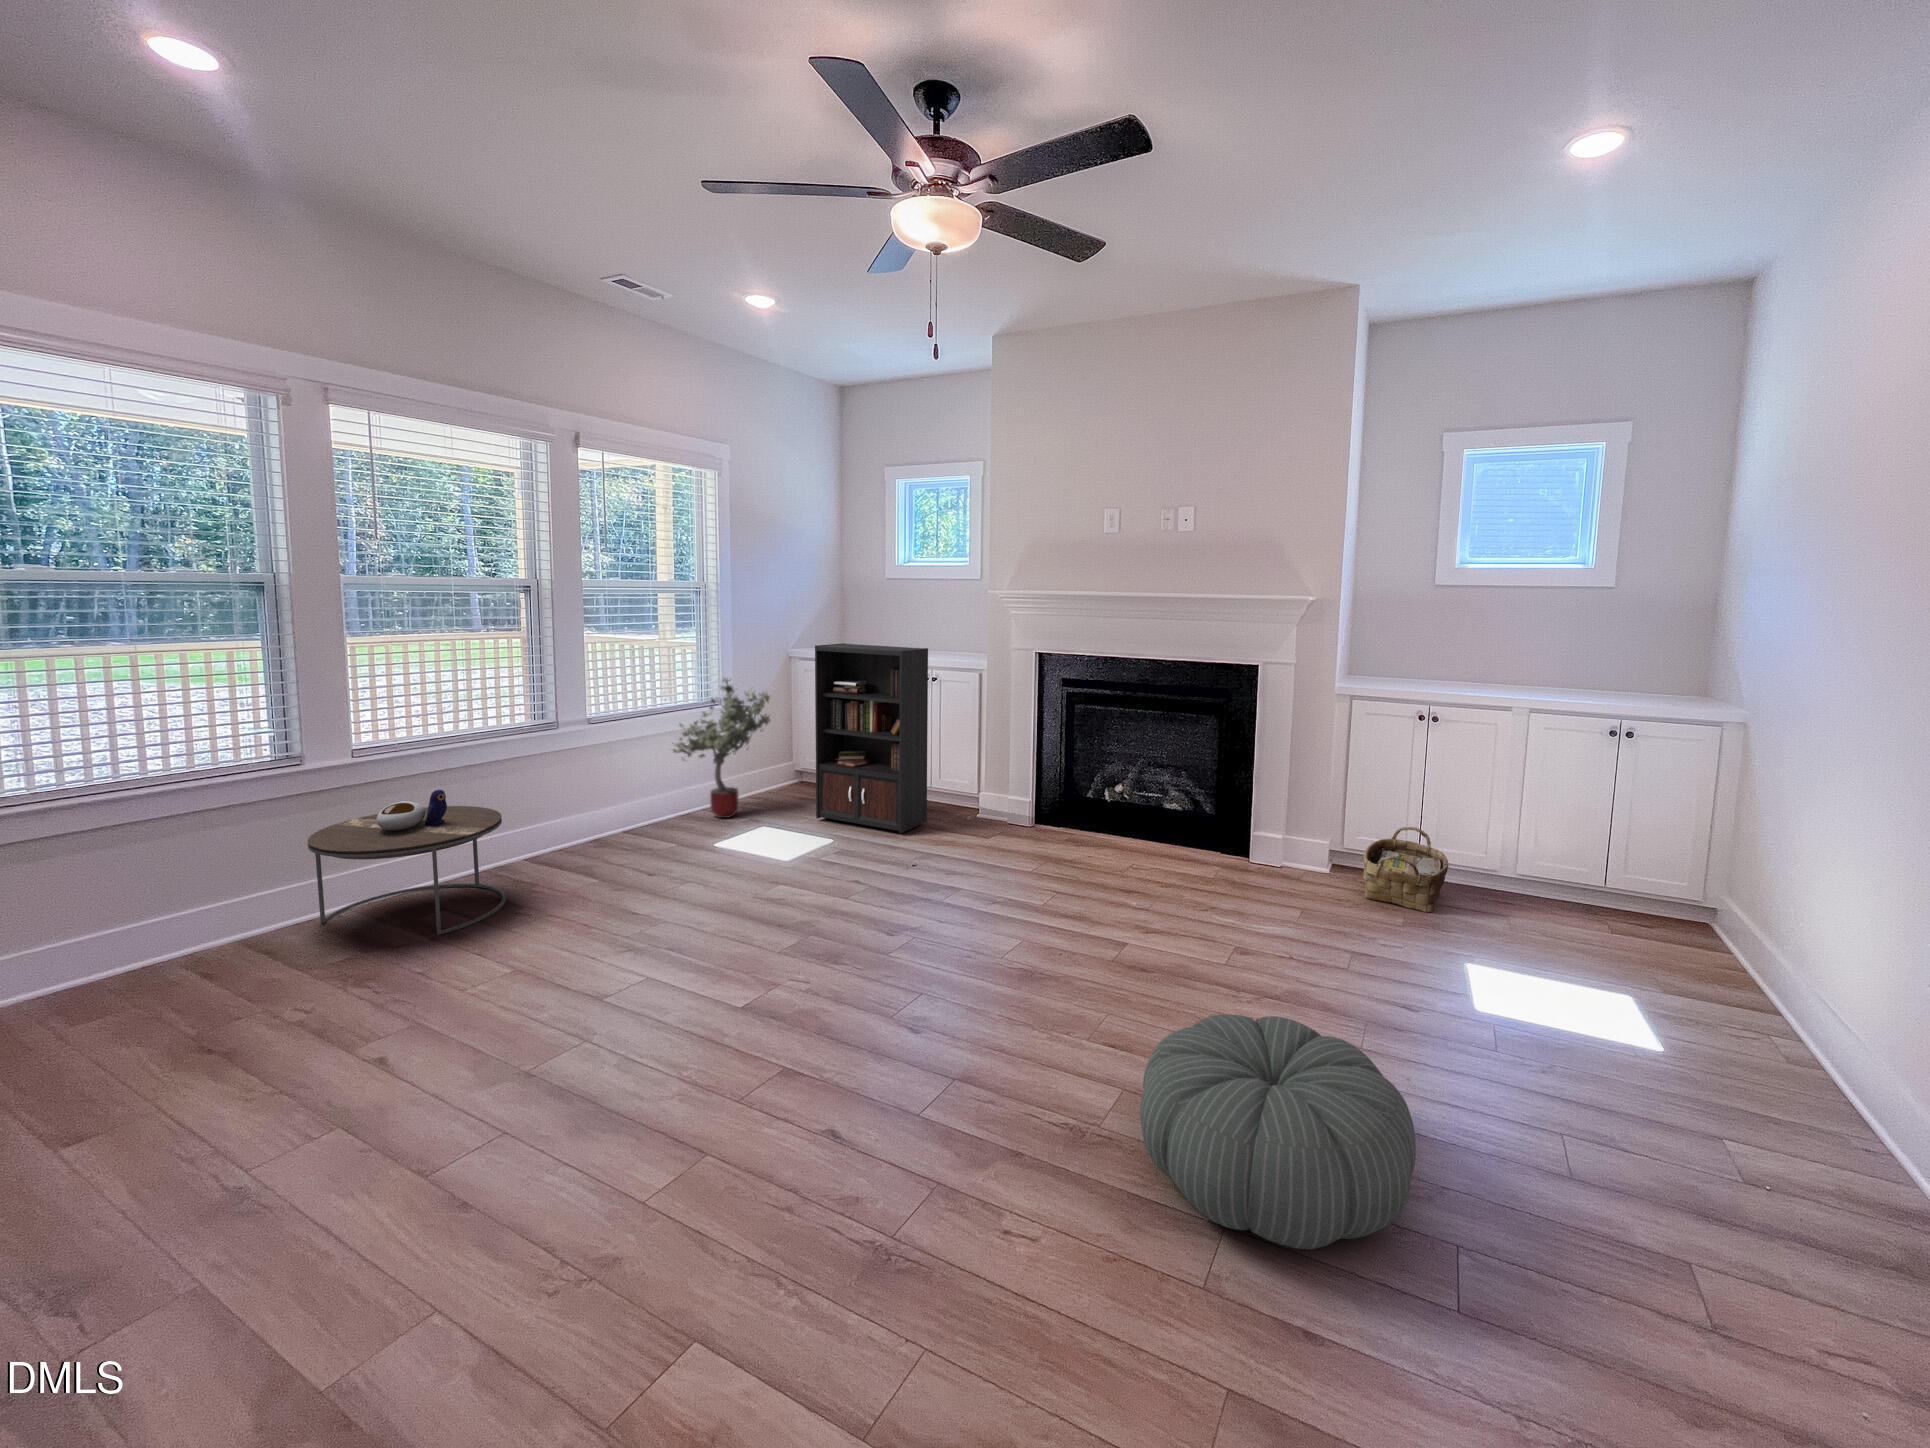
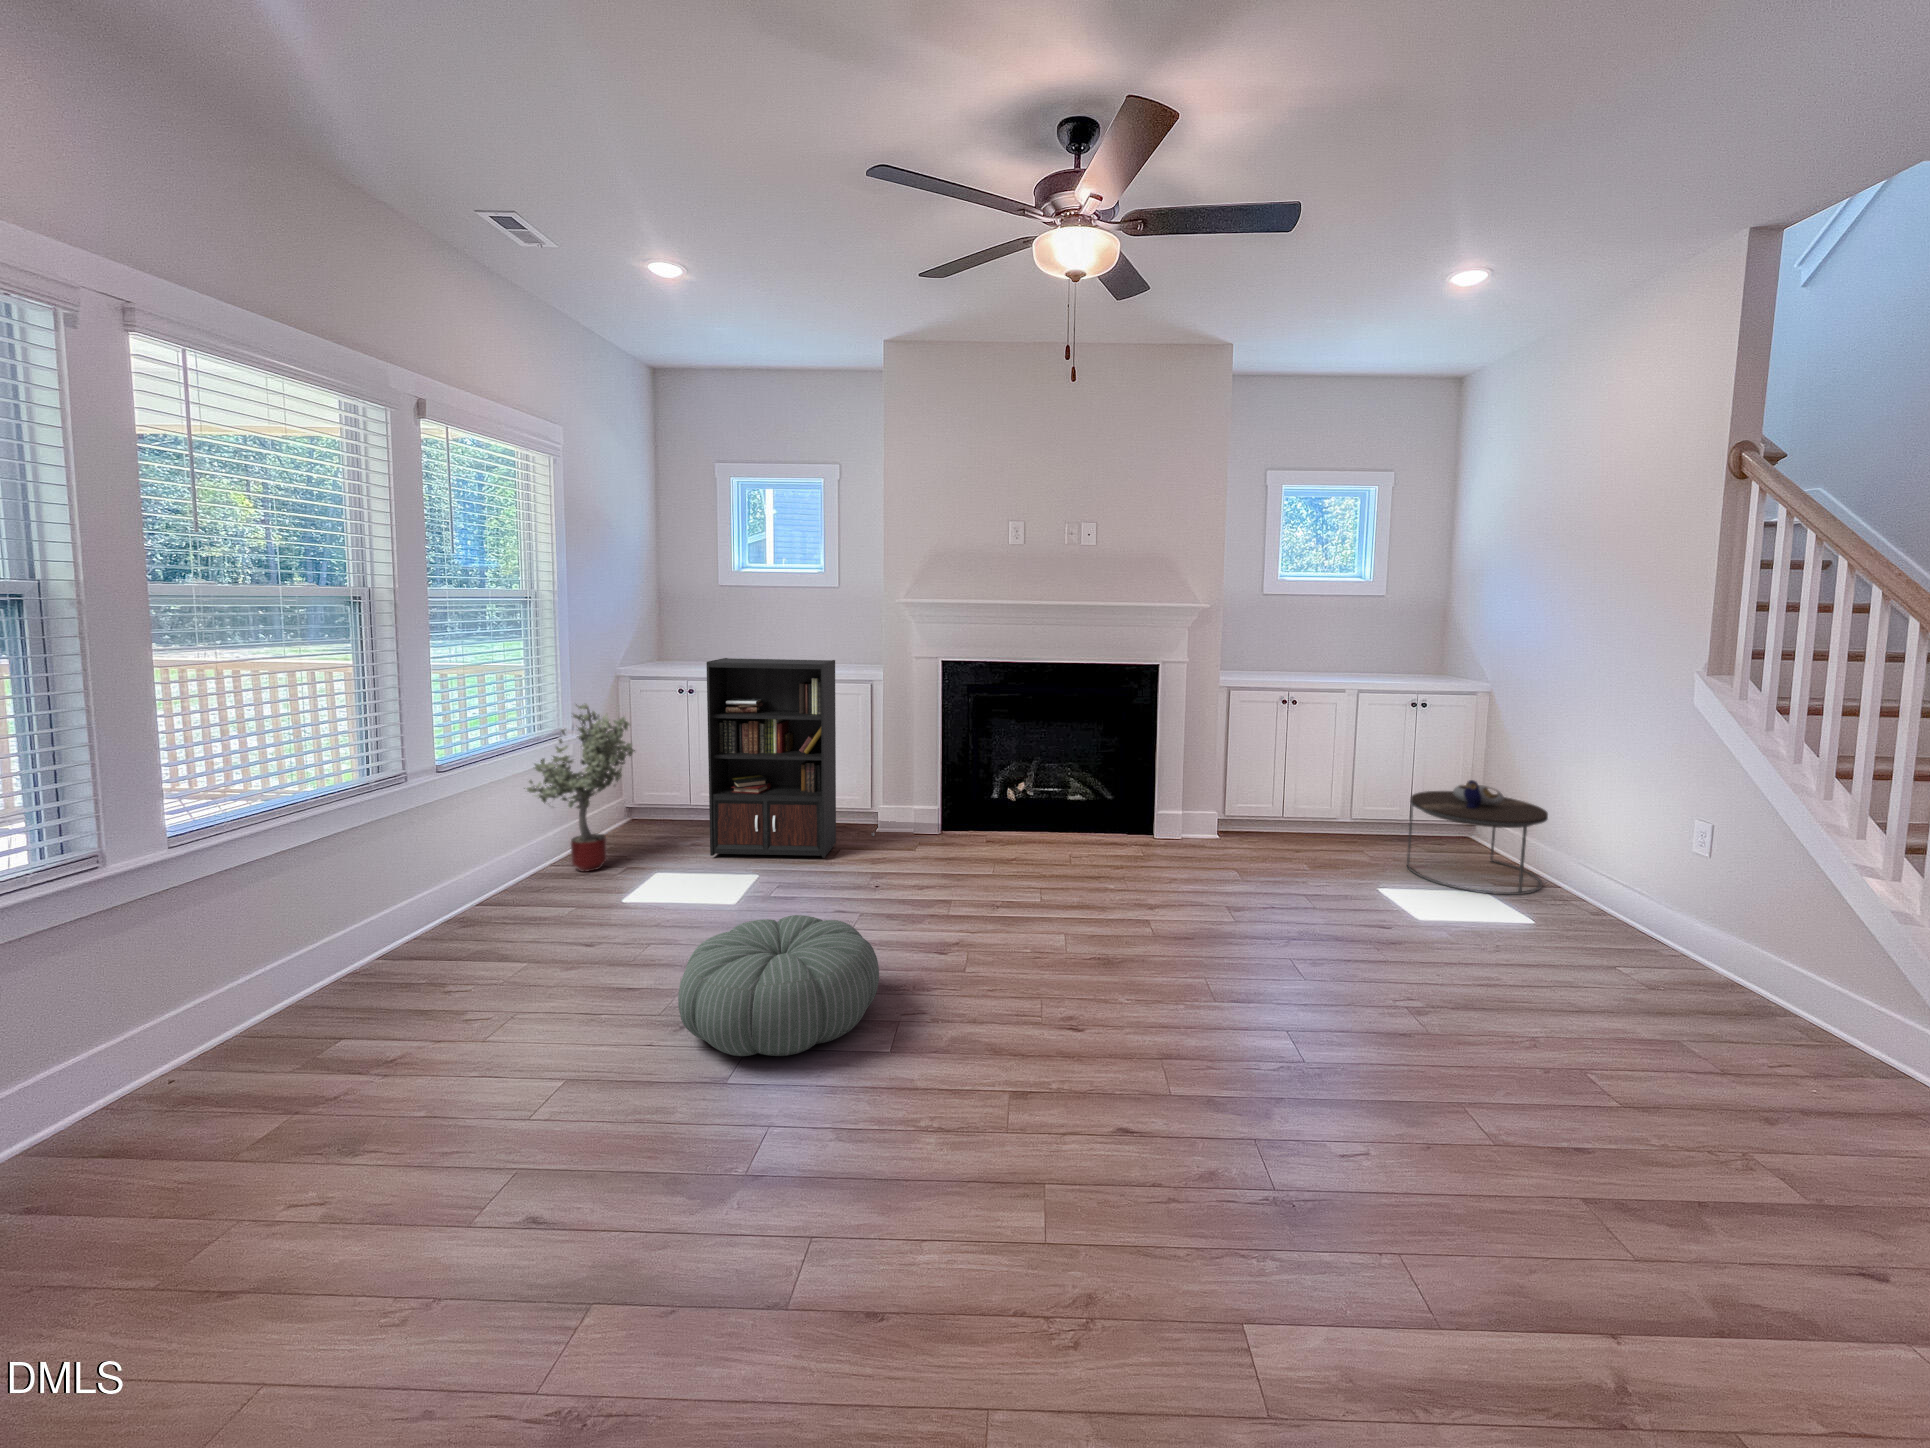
side table: present [308,790,506,935] -> present [1407,780,1548,895]
woven basket: present [1363,827,1449,912] -> none [1256,791,1321,857]
pouf: present [1140,1014,1416,1249] -> present [678,915,879,1056]

